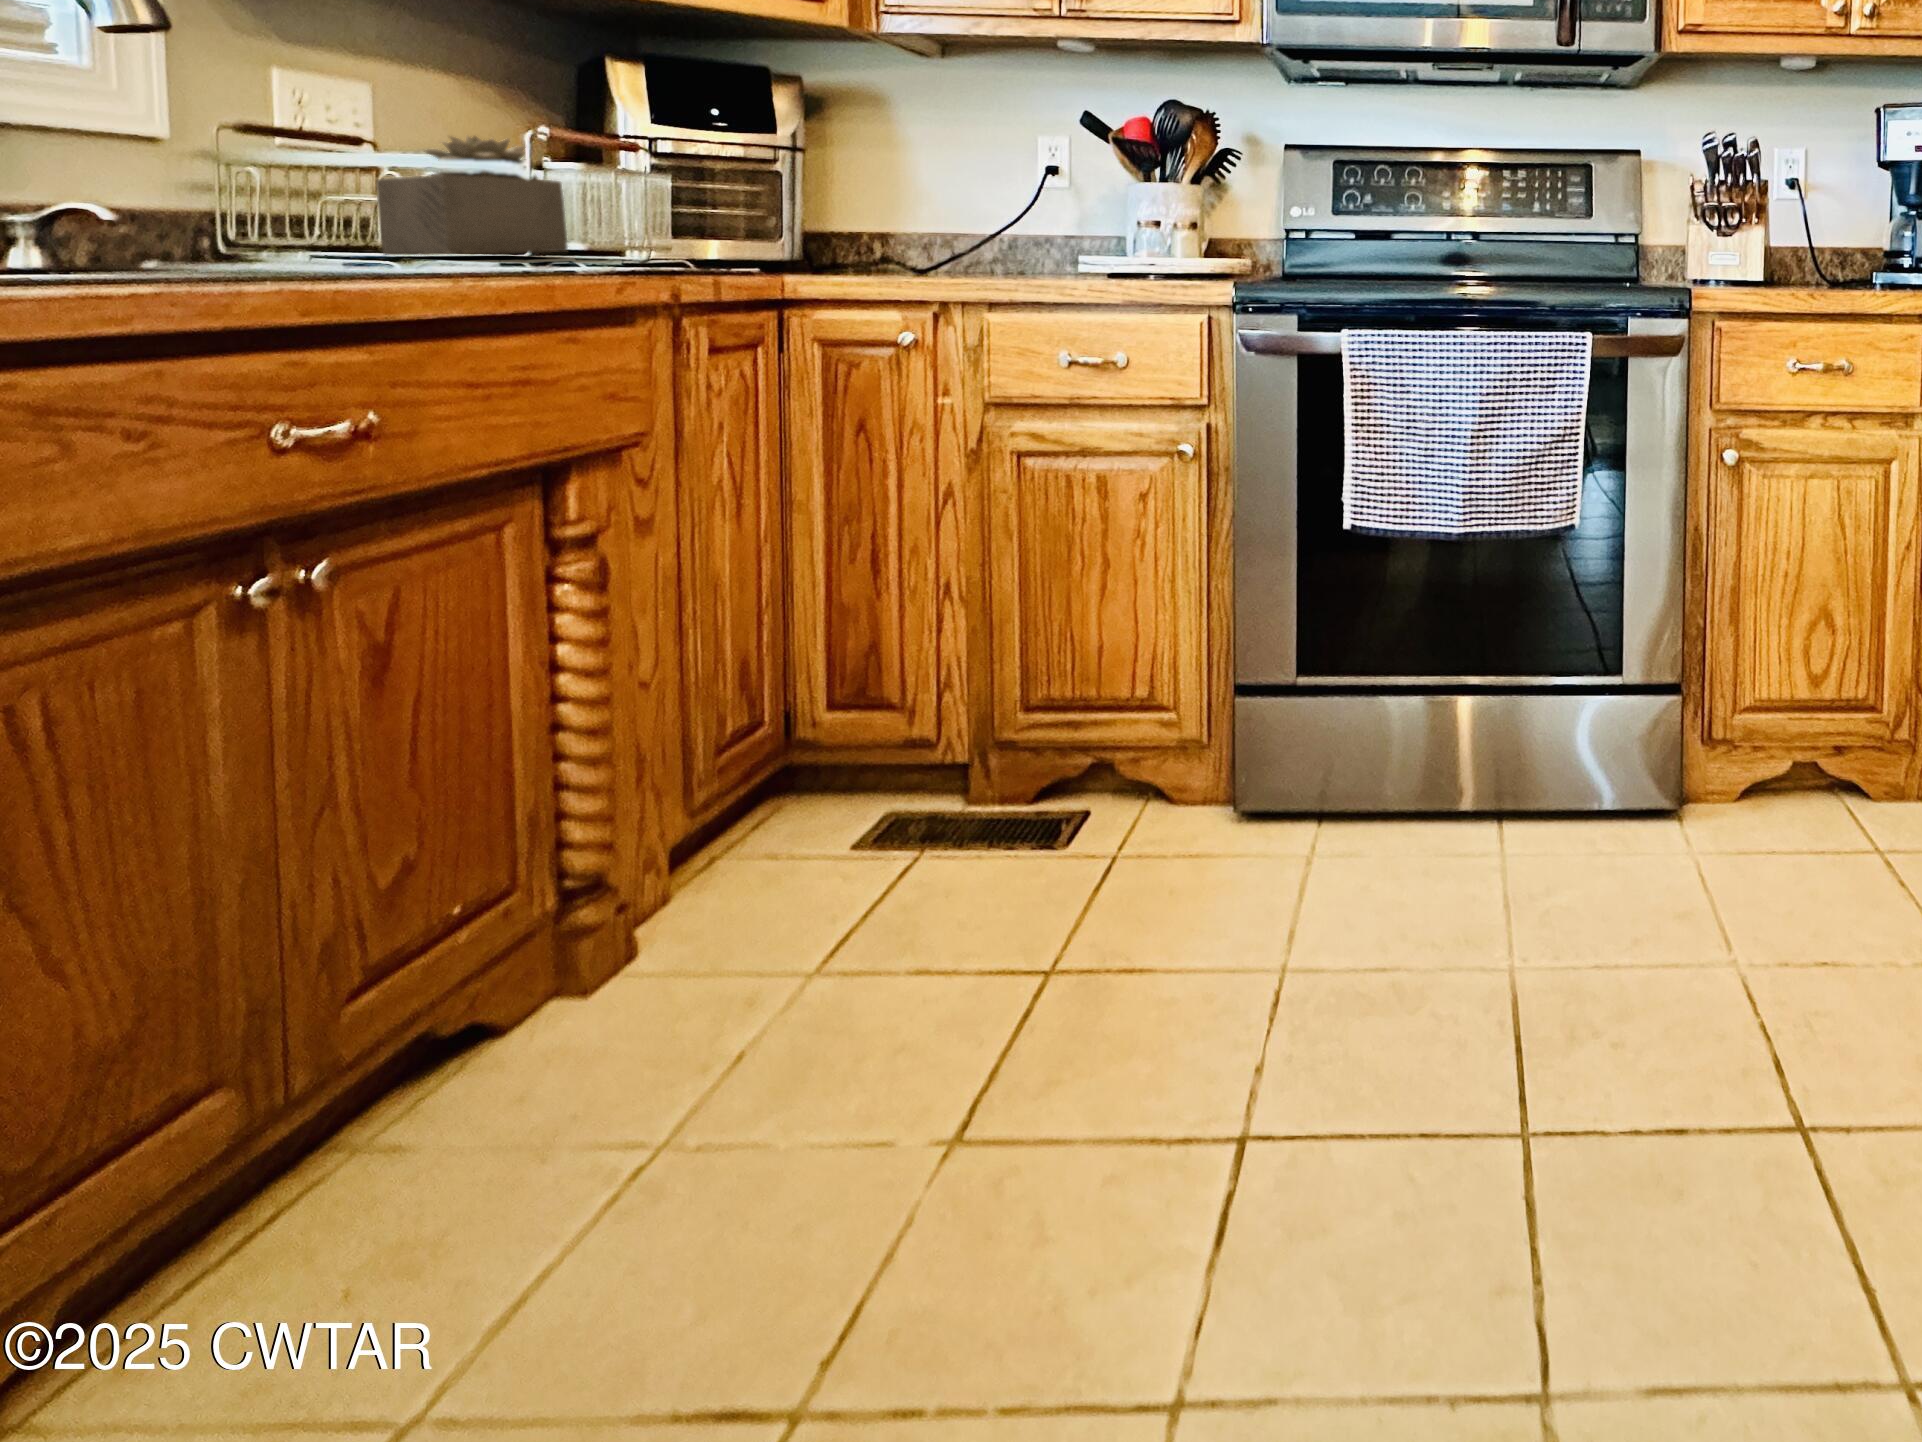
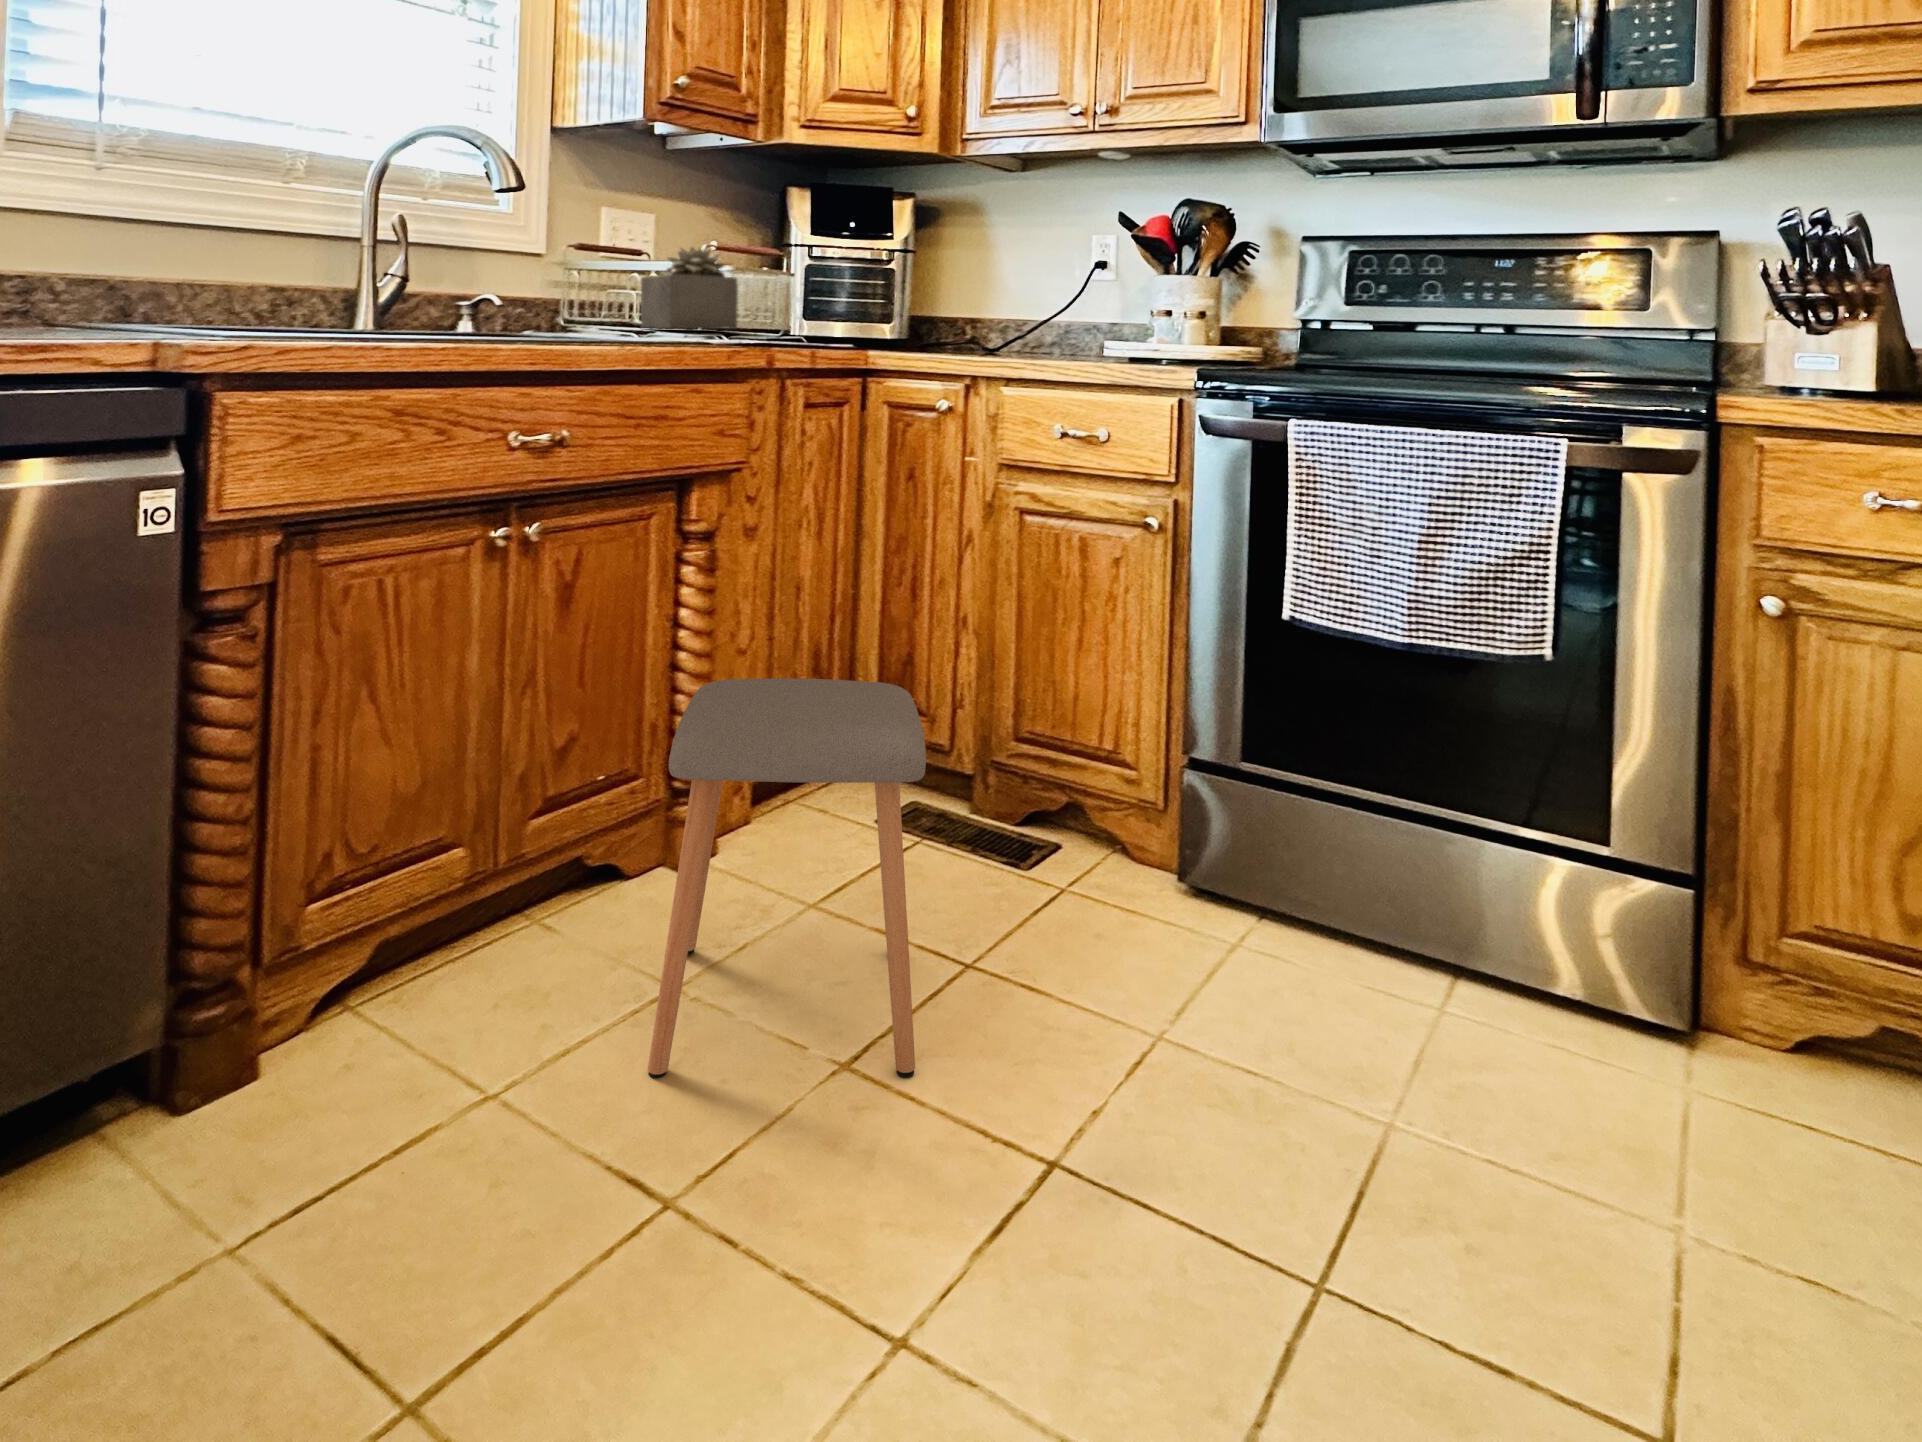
stool: none [624,690,1049,1346] -> present [648,678,926,1079]

